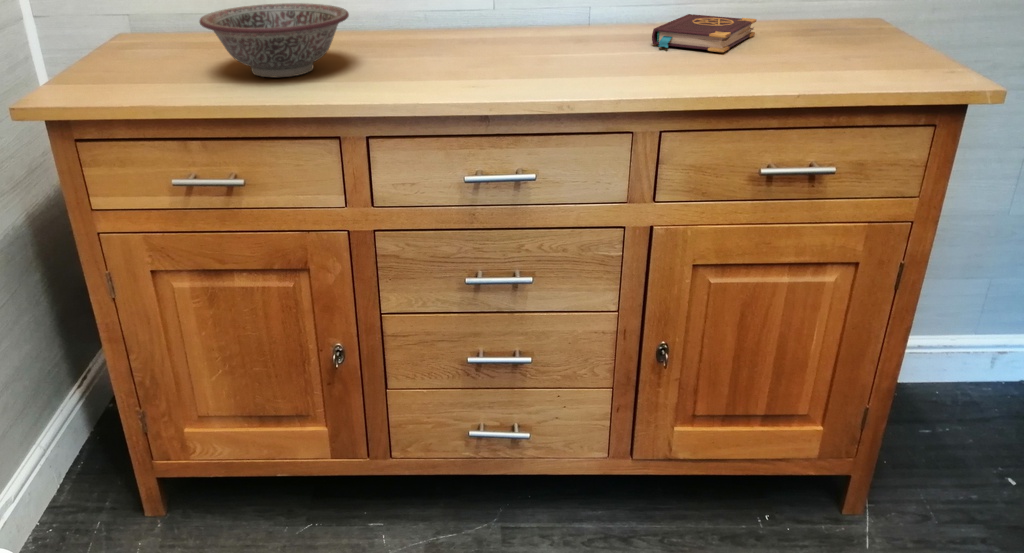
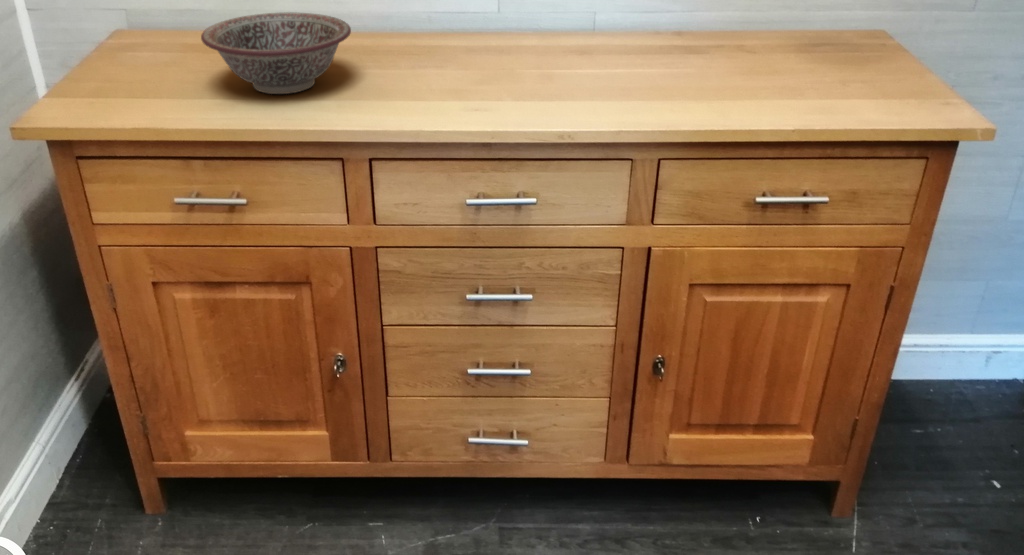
book: present [652,14,757,52] -> none [654,21,760,69]

